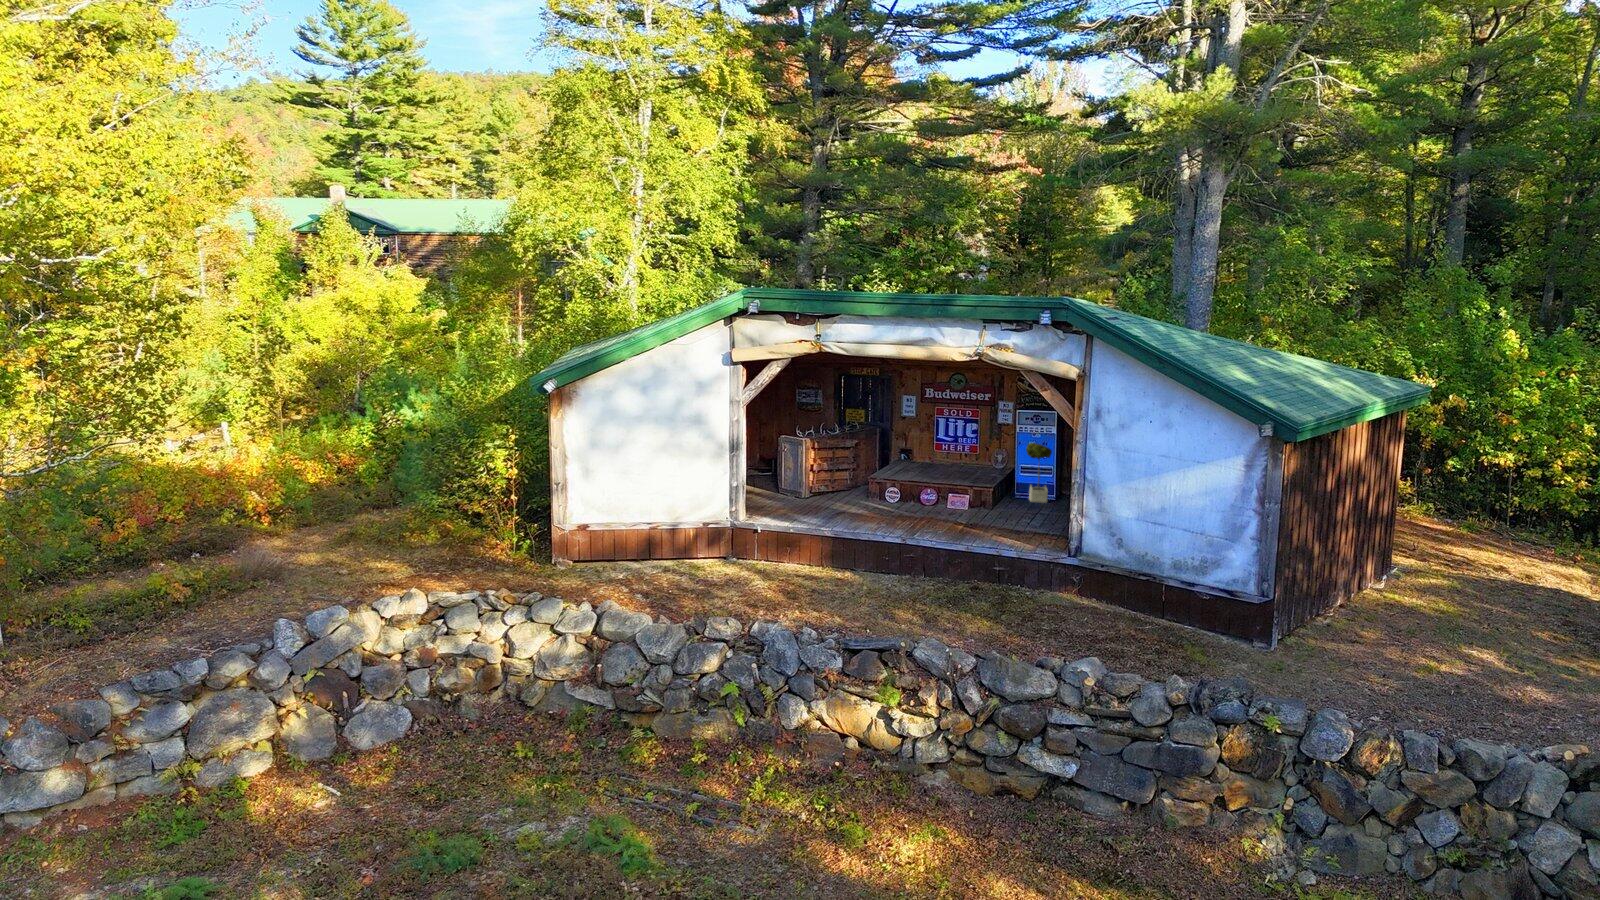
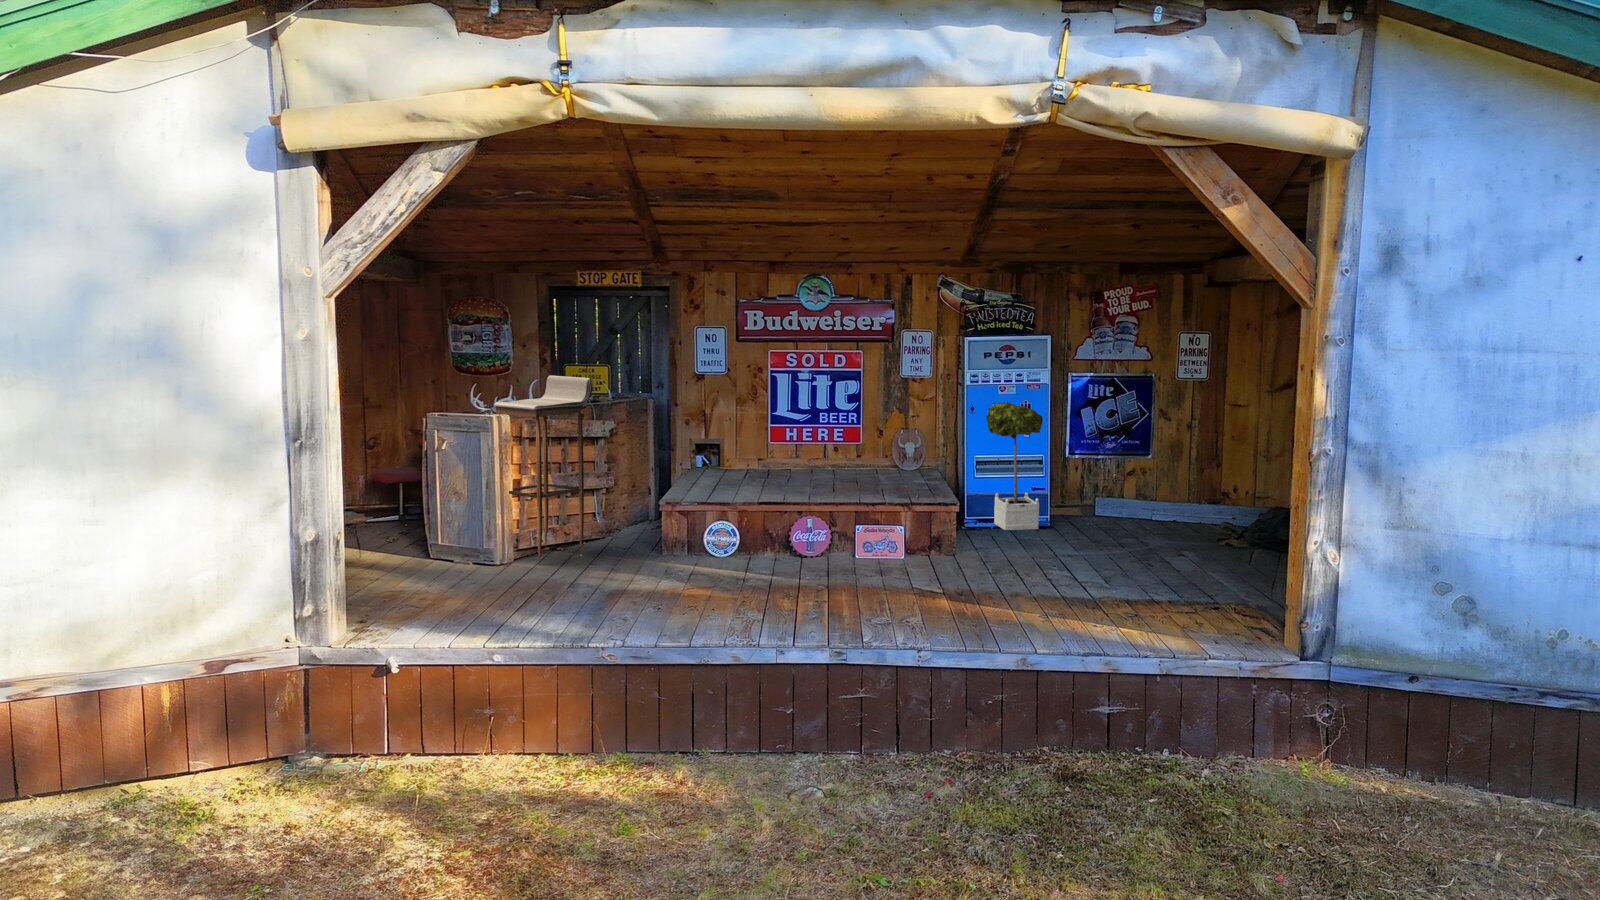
bar stool: none [803,421,844,501] -> present [494,376,593,564]

